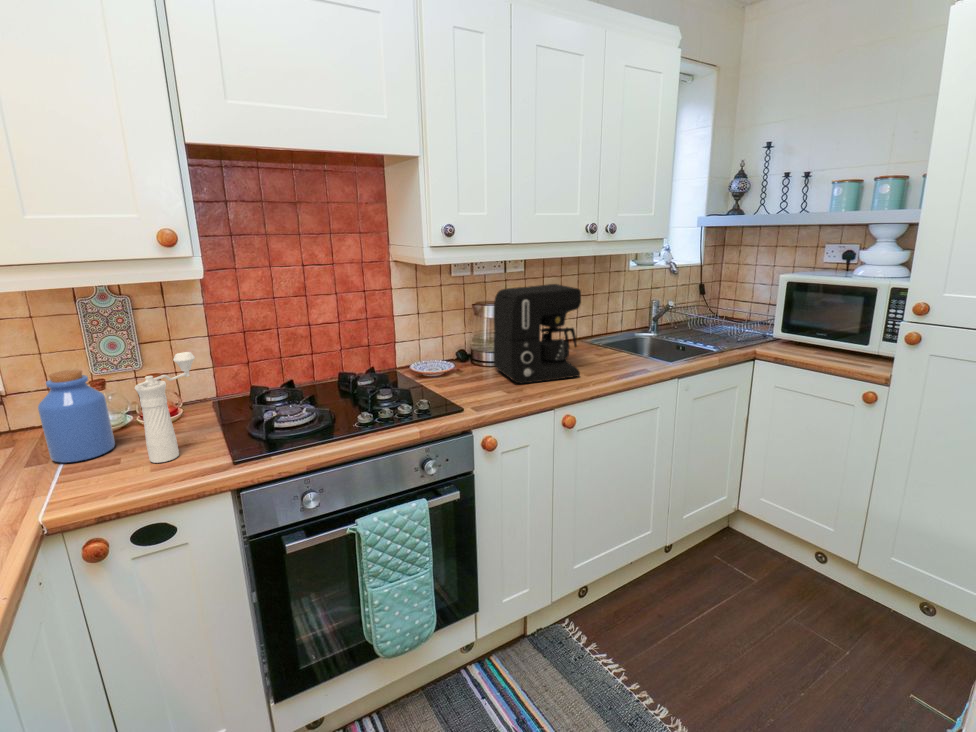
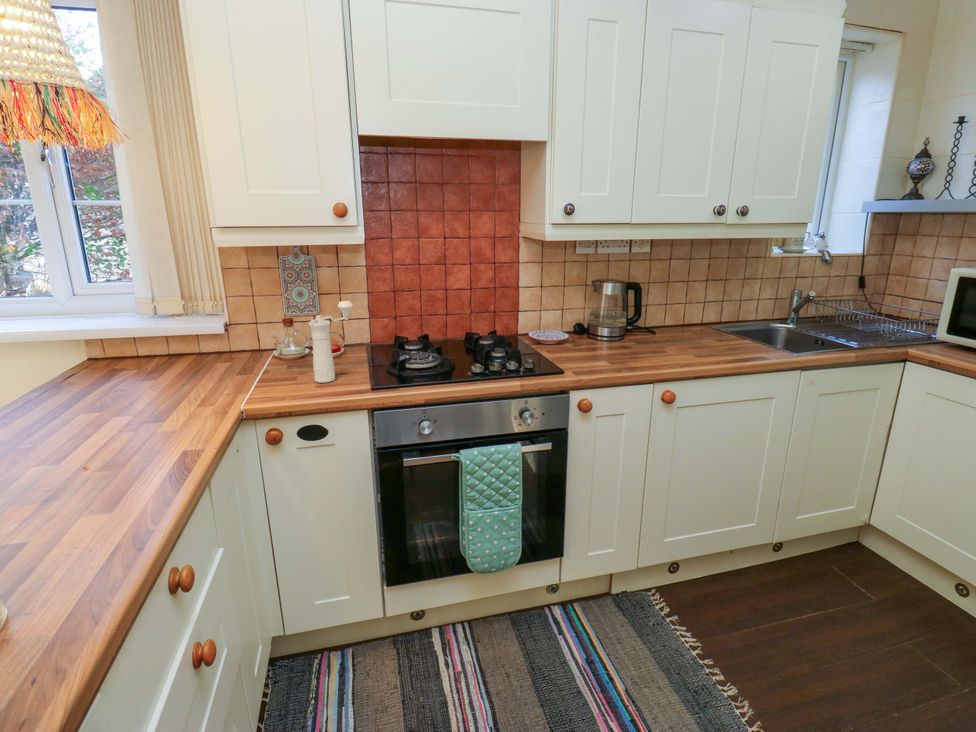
coffee maker: present [494,284,581,383] -> none [607,265,697,357]
jar: present [38,370,115,463] -> none [248,308,295,375]

